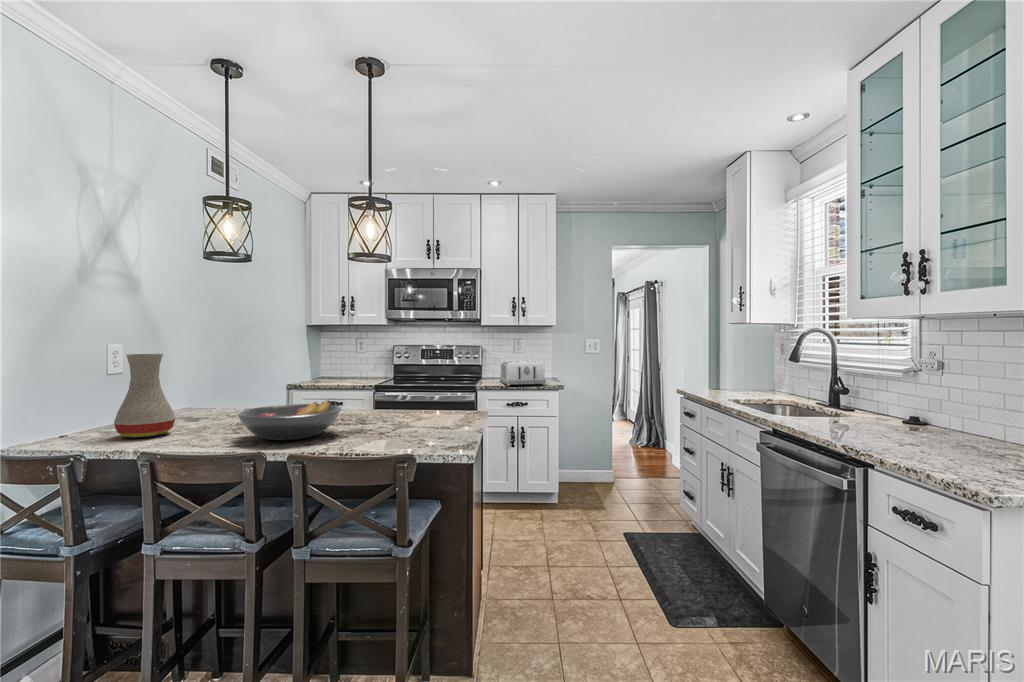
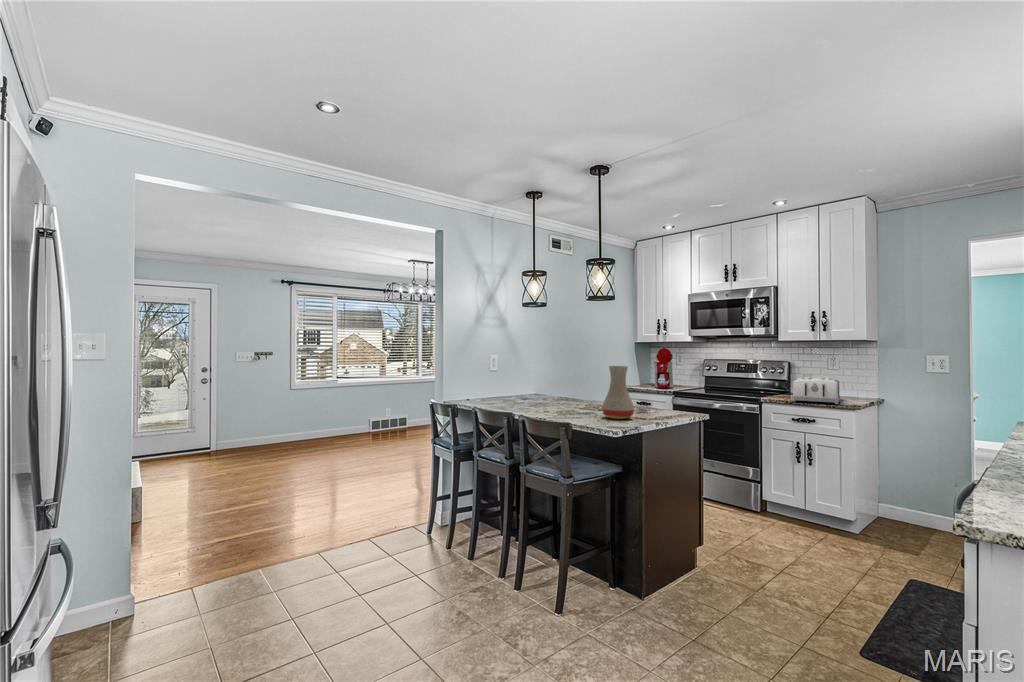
coffee maker: none [331,333,364,382] -> present [651,348,673,388]
vase: present [114,354,175,438] -> present [602,366,634,419]
fruit bowl: present [237,400,341,440] -> none [517,392,573,412]

